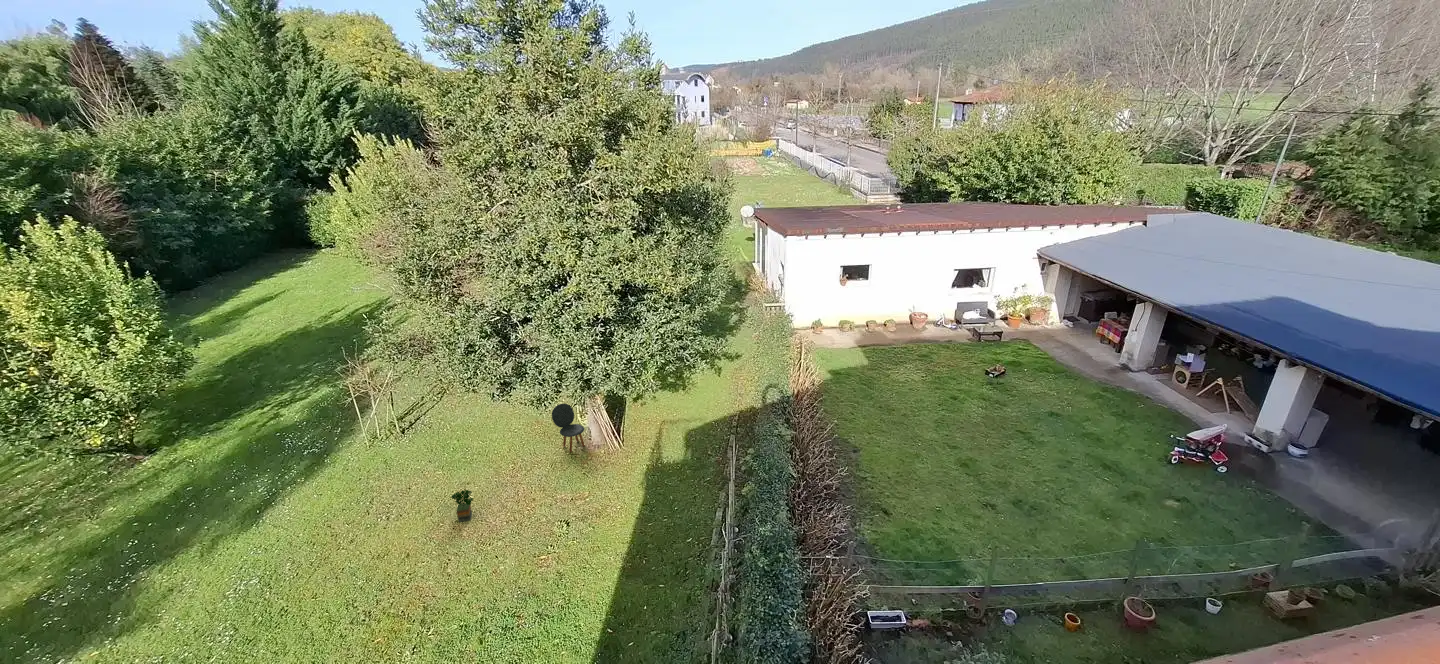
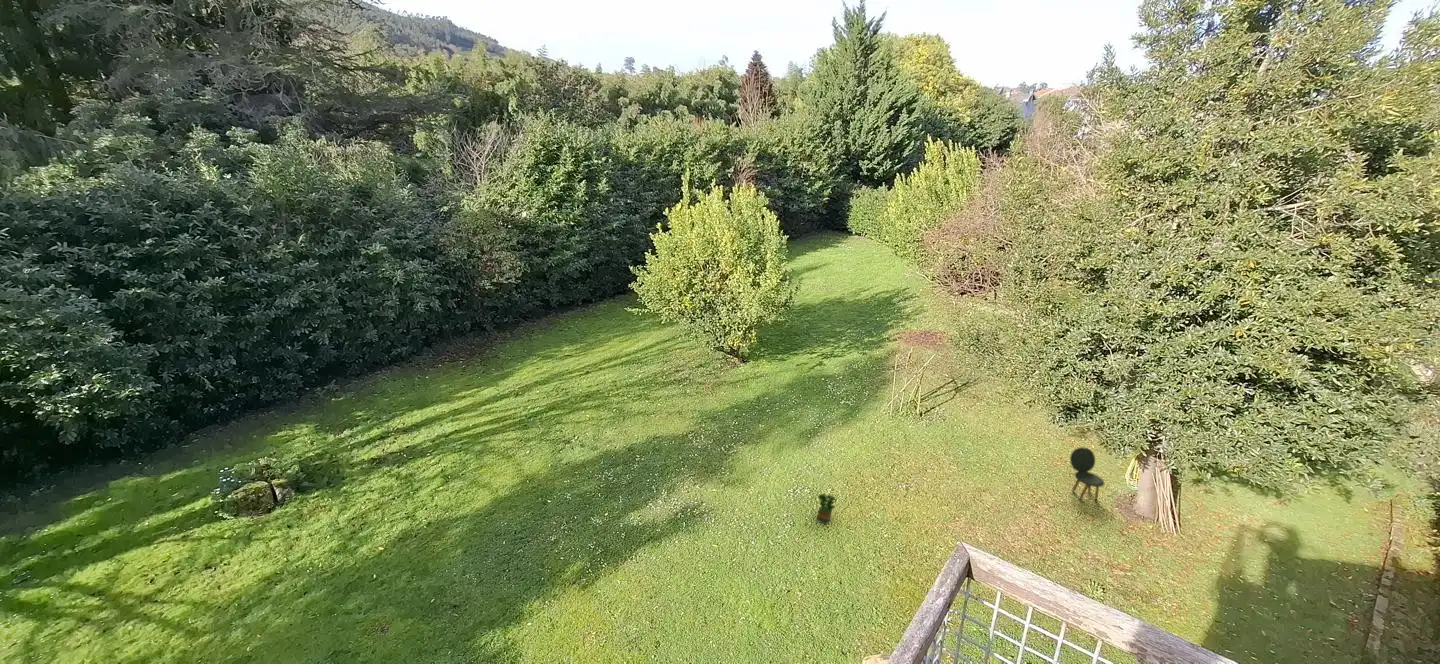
potted tree: present [451,490,473,522] -> present [817,494,836,524]

